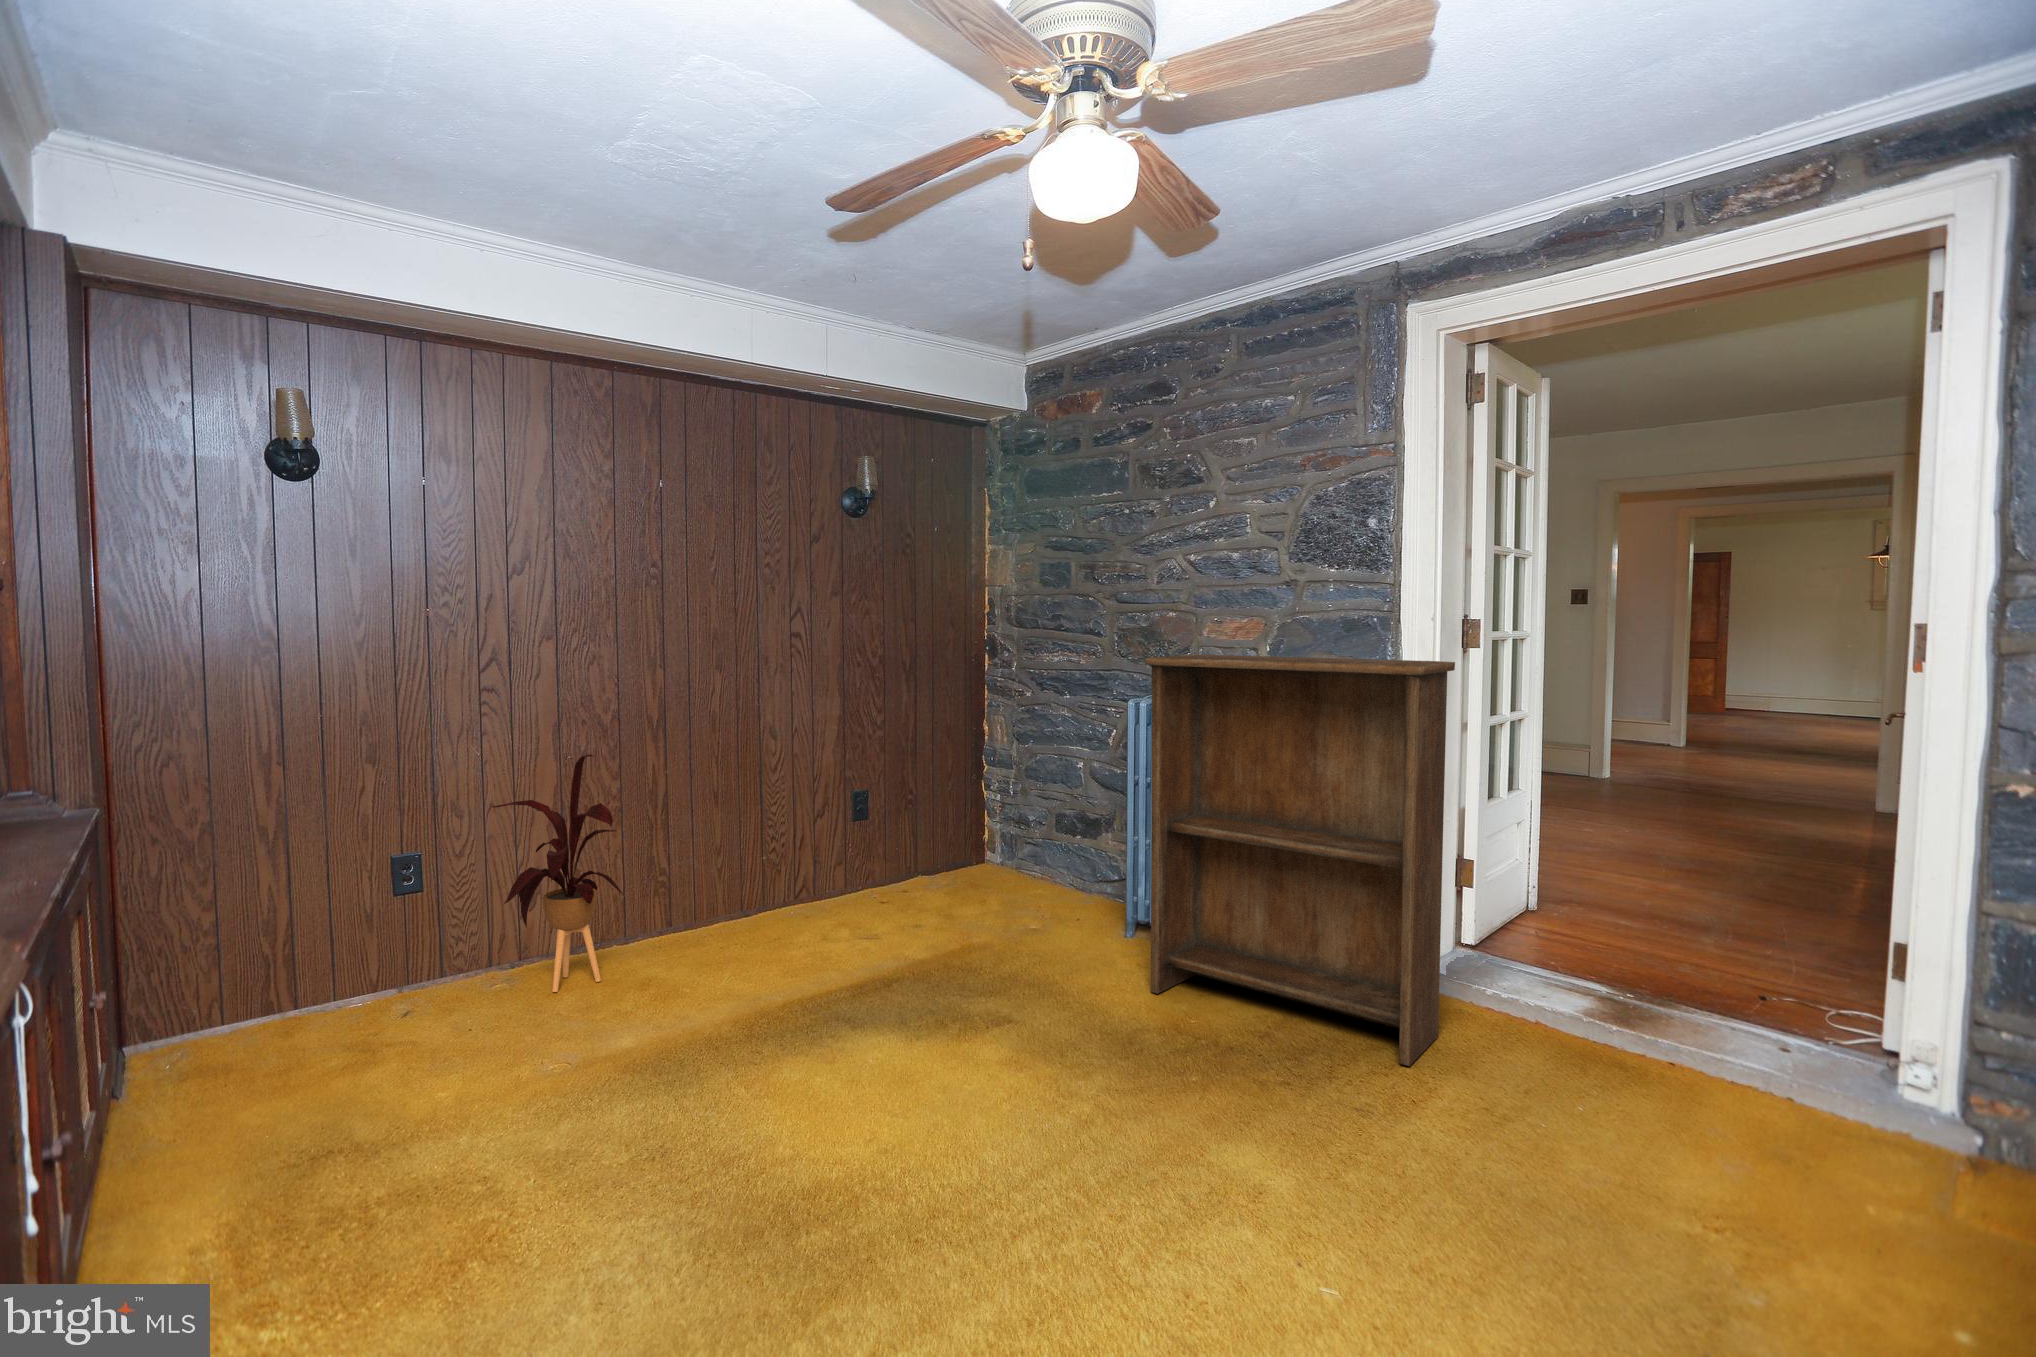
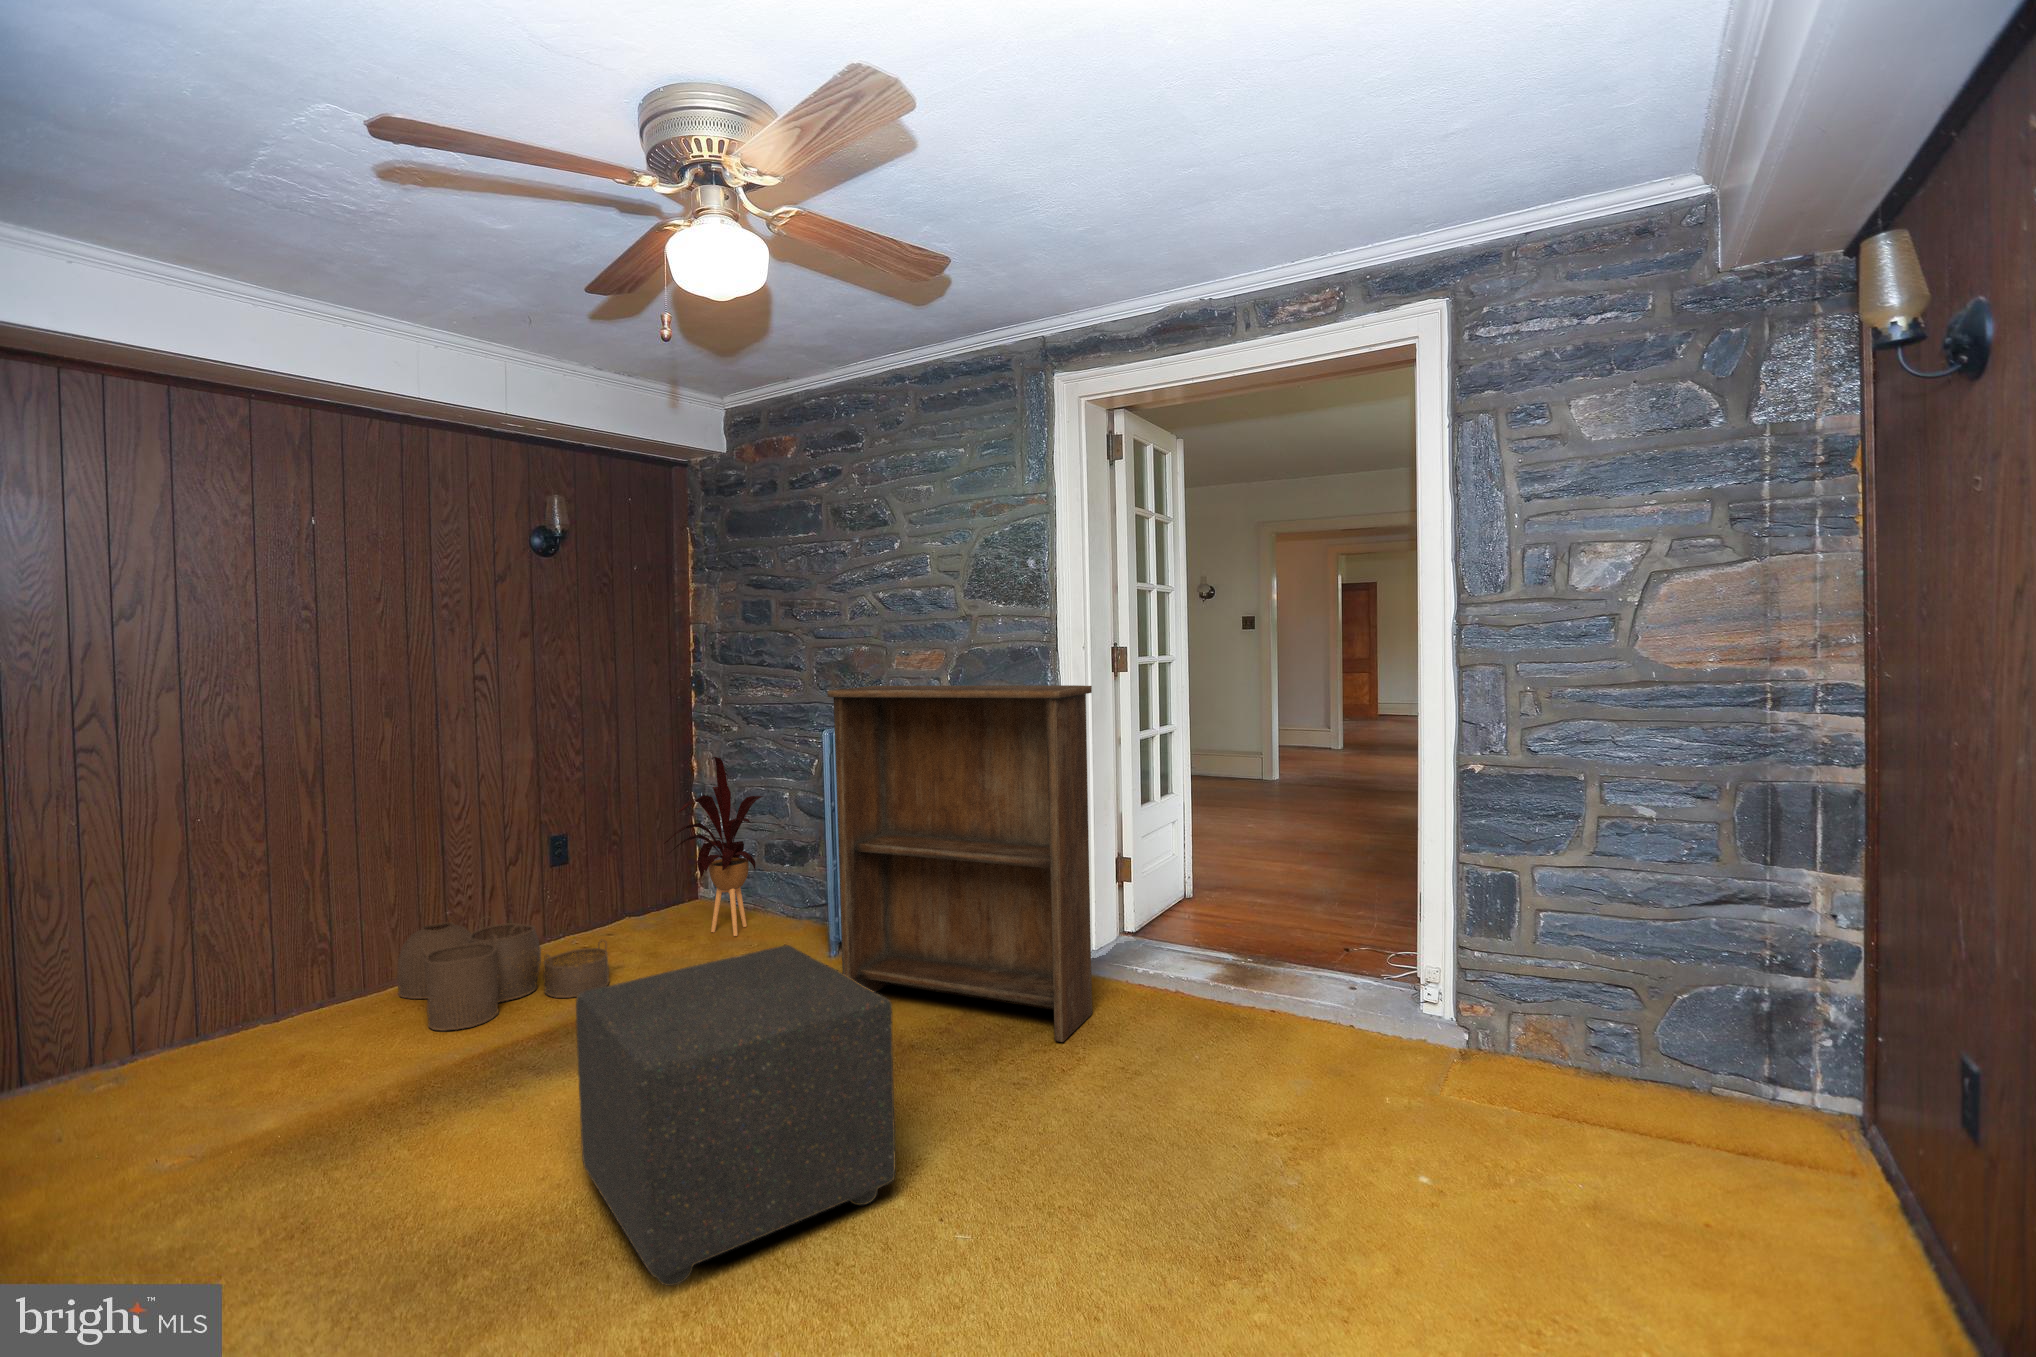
house plant: present [493,754,621,992] -> present [664,757,763,936]
woven basket: none [726,862,913,972] -> present [397,916,609,1031]
ottoman: none [914,929,1251,1282] -> present [576,945,895,1286]

